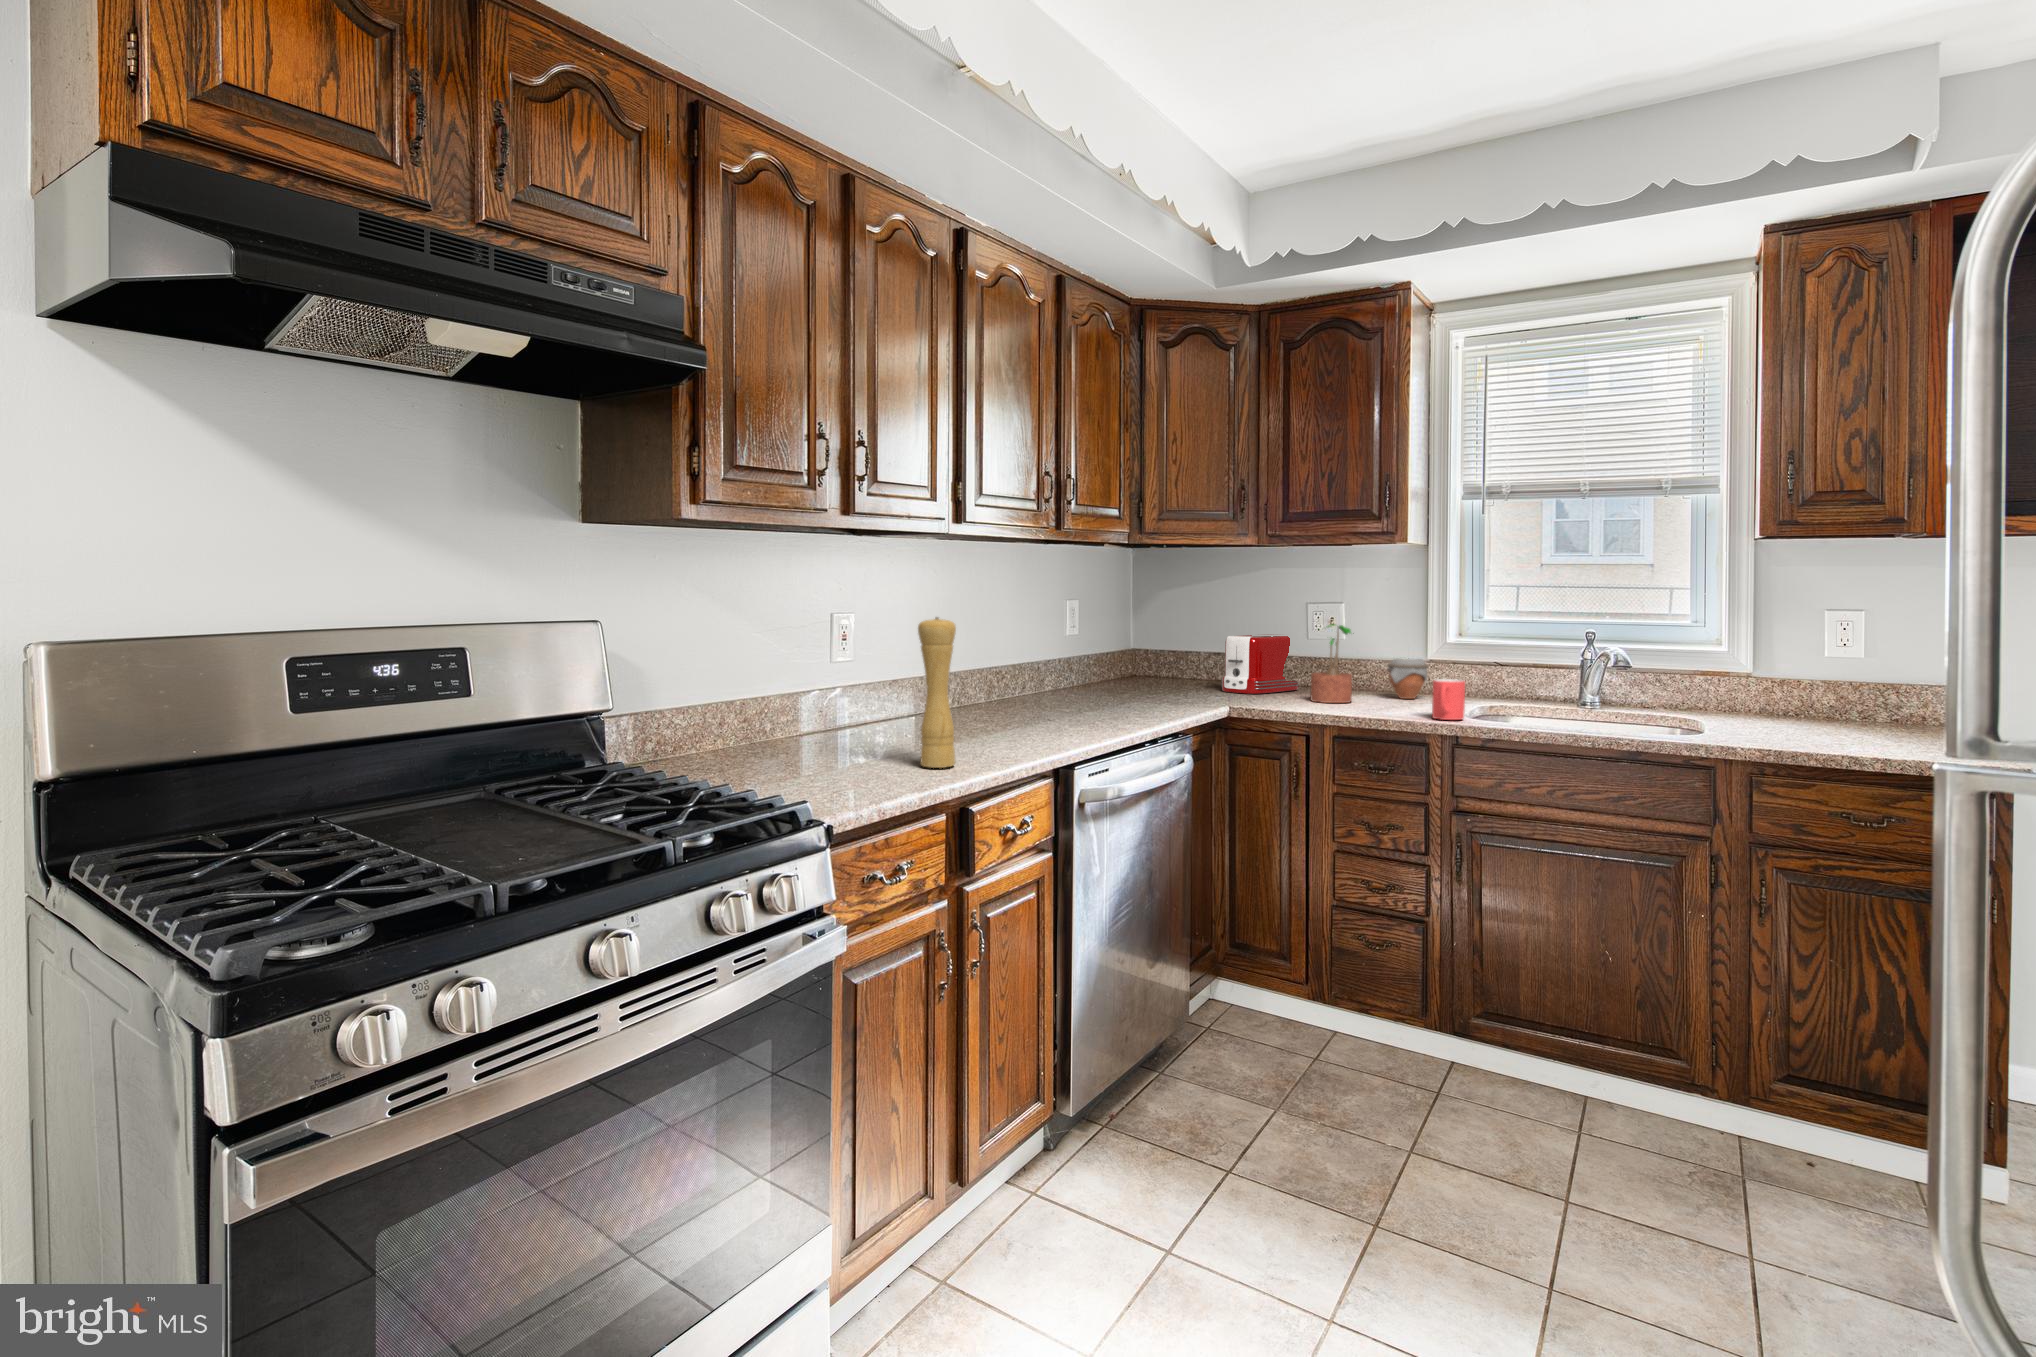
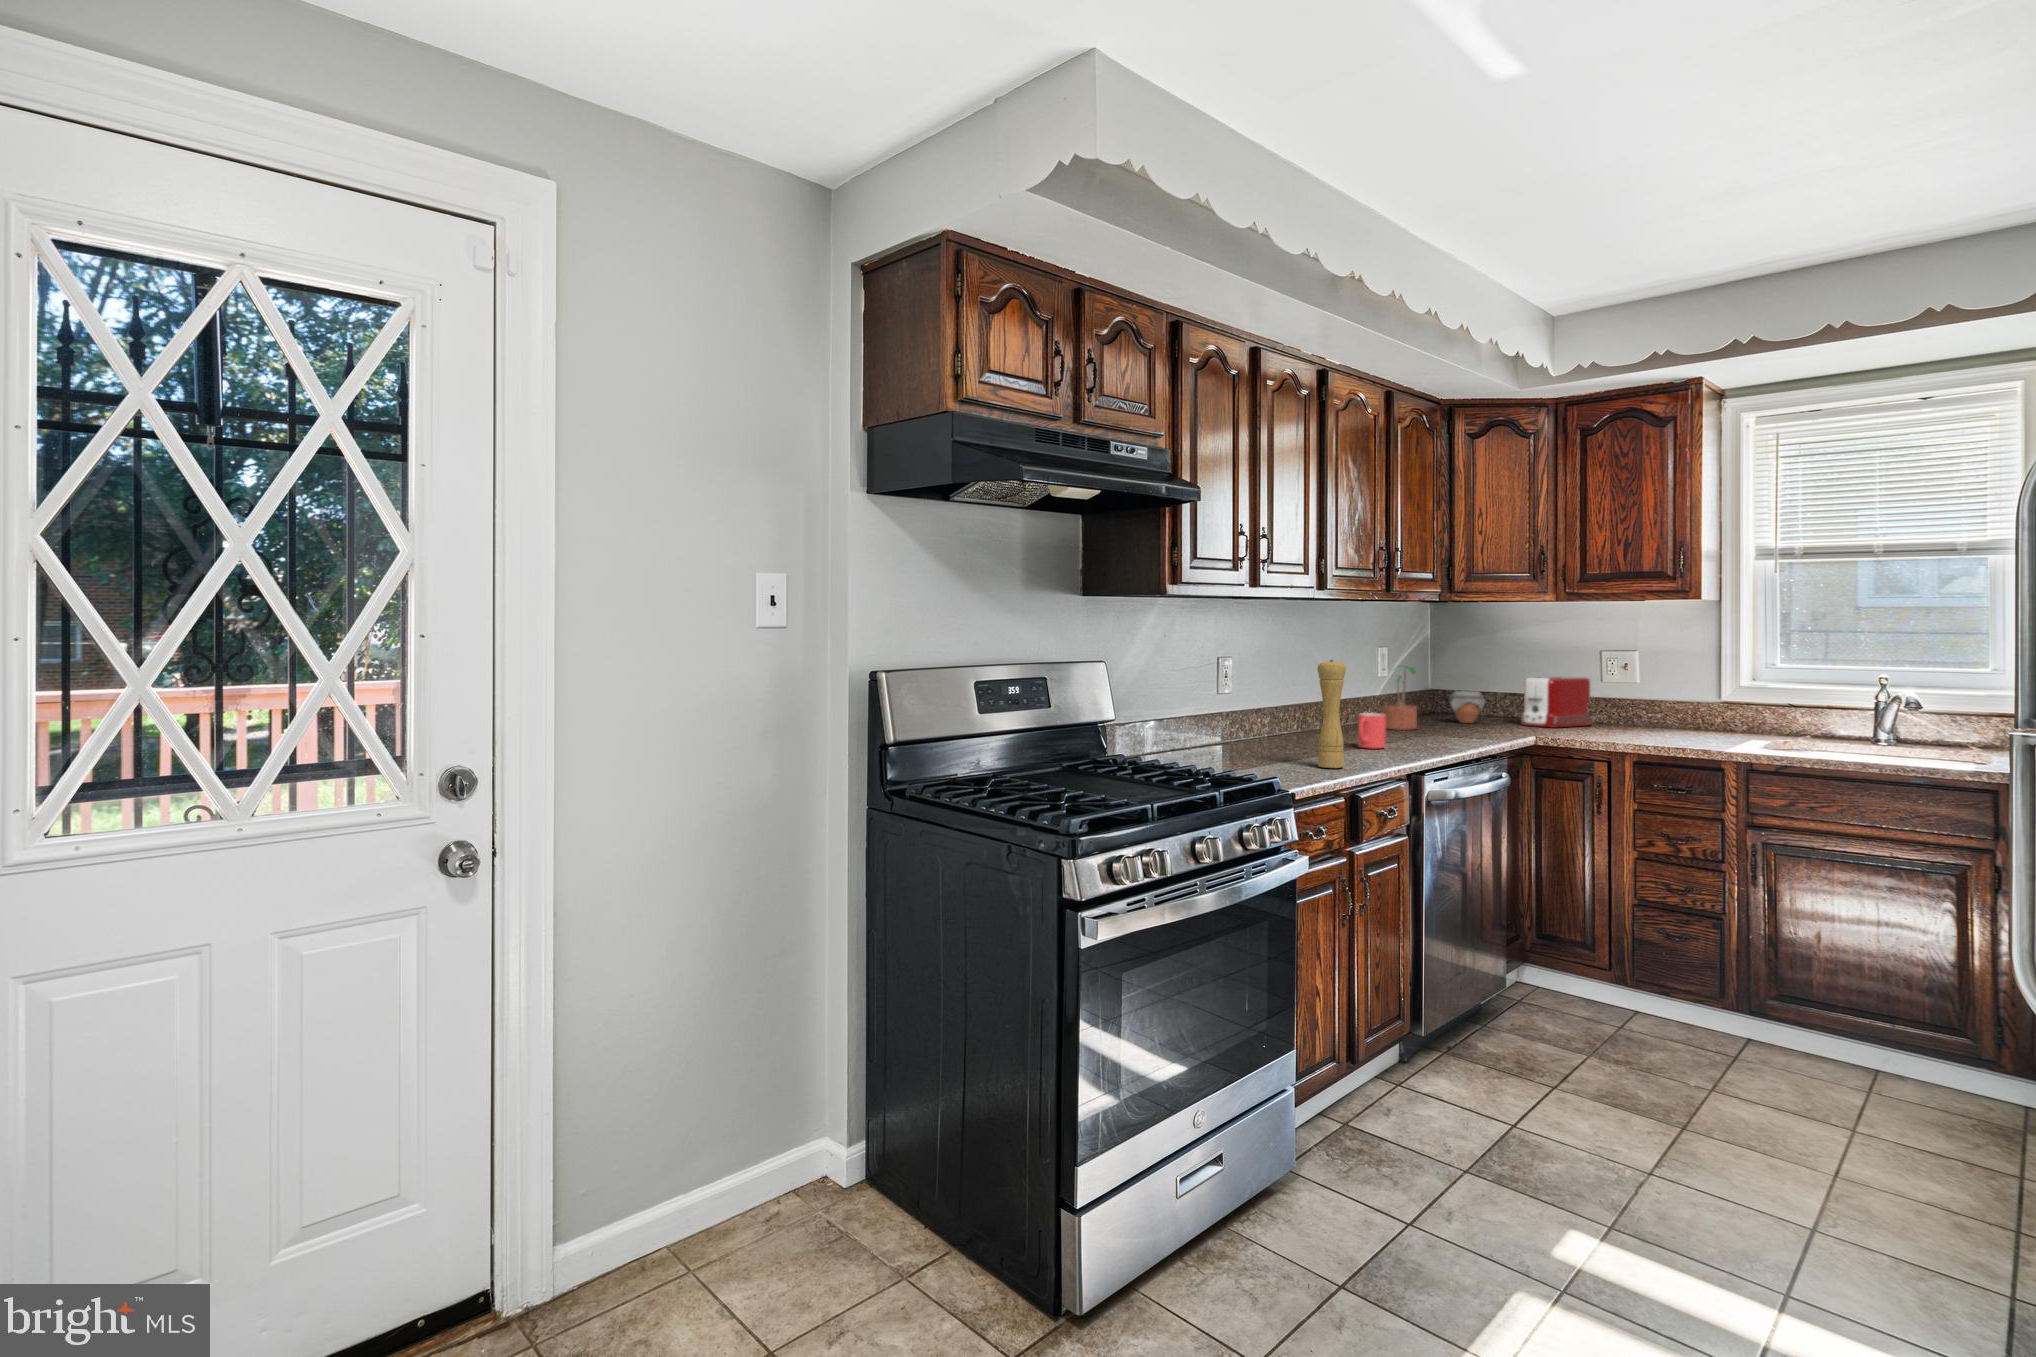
potted plant: present [1311,625,1352,703] -> present [1382,666,1417,730]
jar: present [1388,659,1429,699] -> present [1449,691,1485,723]
mug: present [1432,679,1465,720] -> present [1358,713,1386,749]

